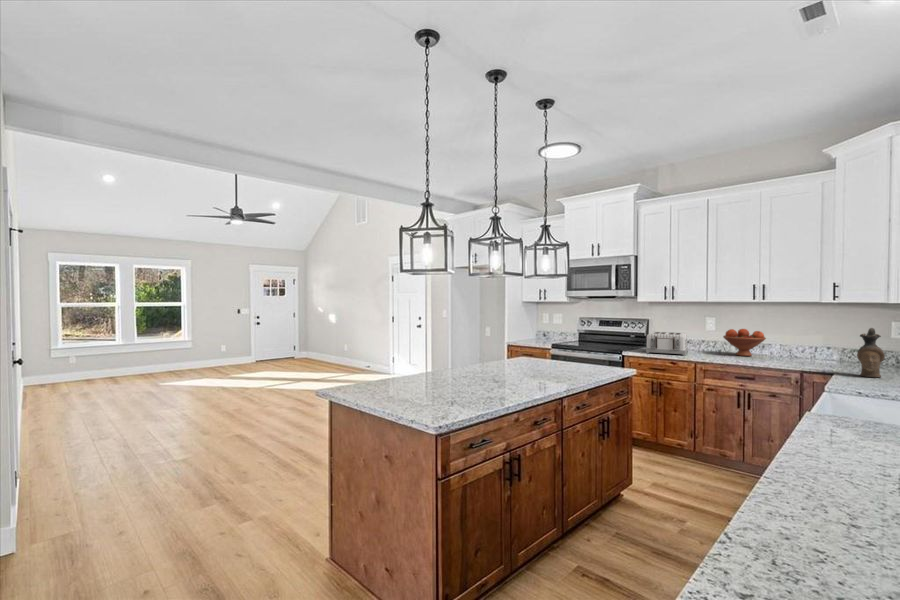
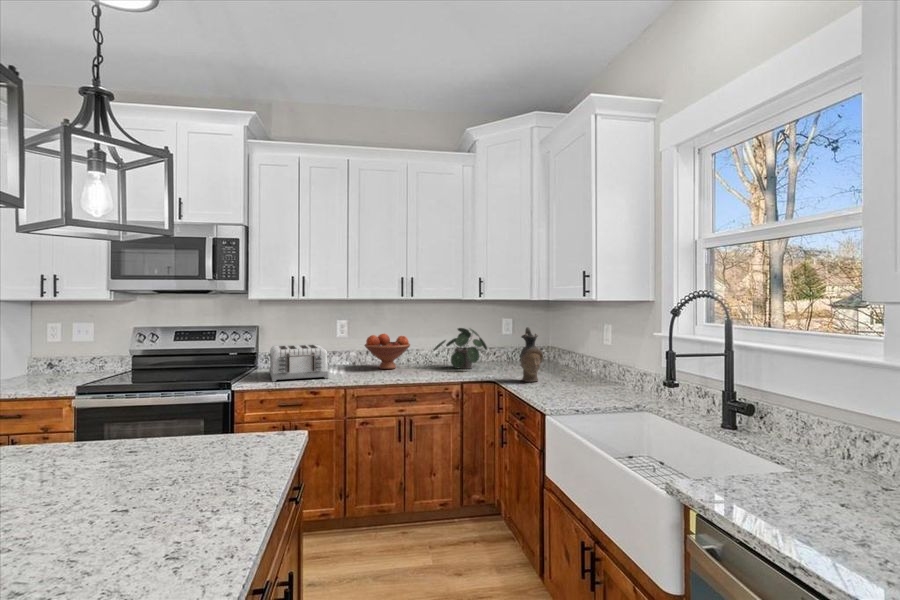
potted plant: none [788,327,851,364] -> present [433,328,487,369]

